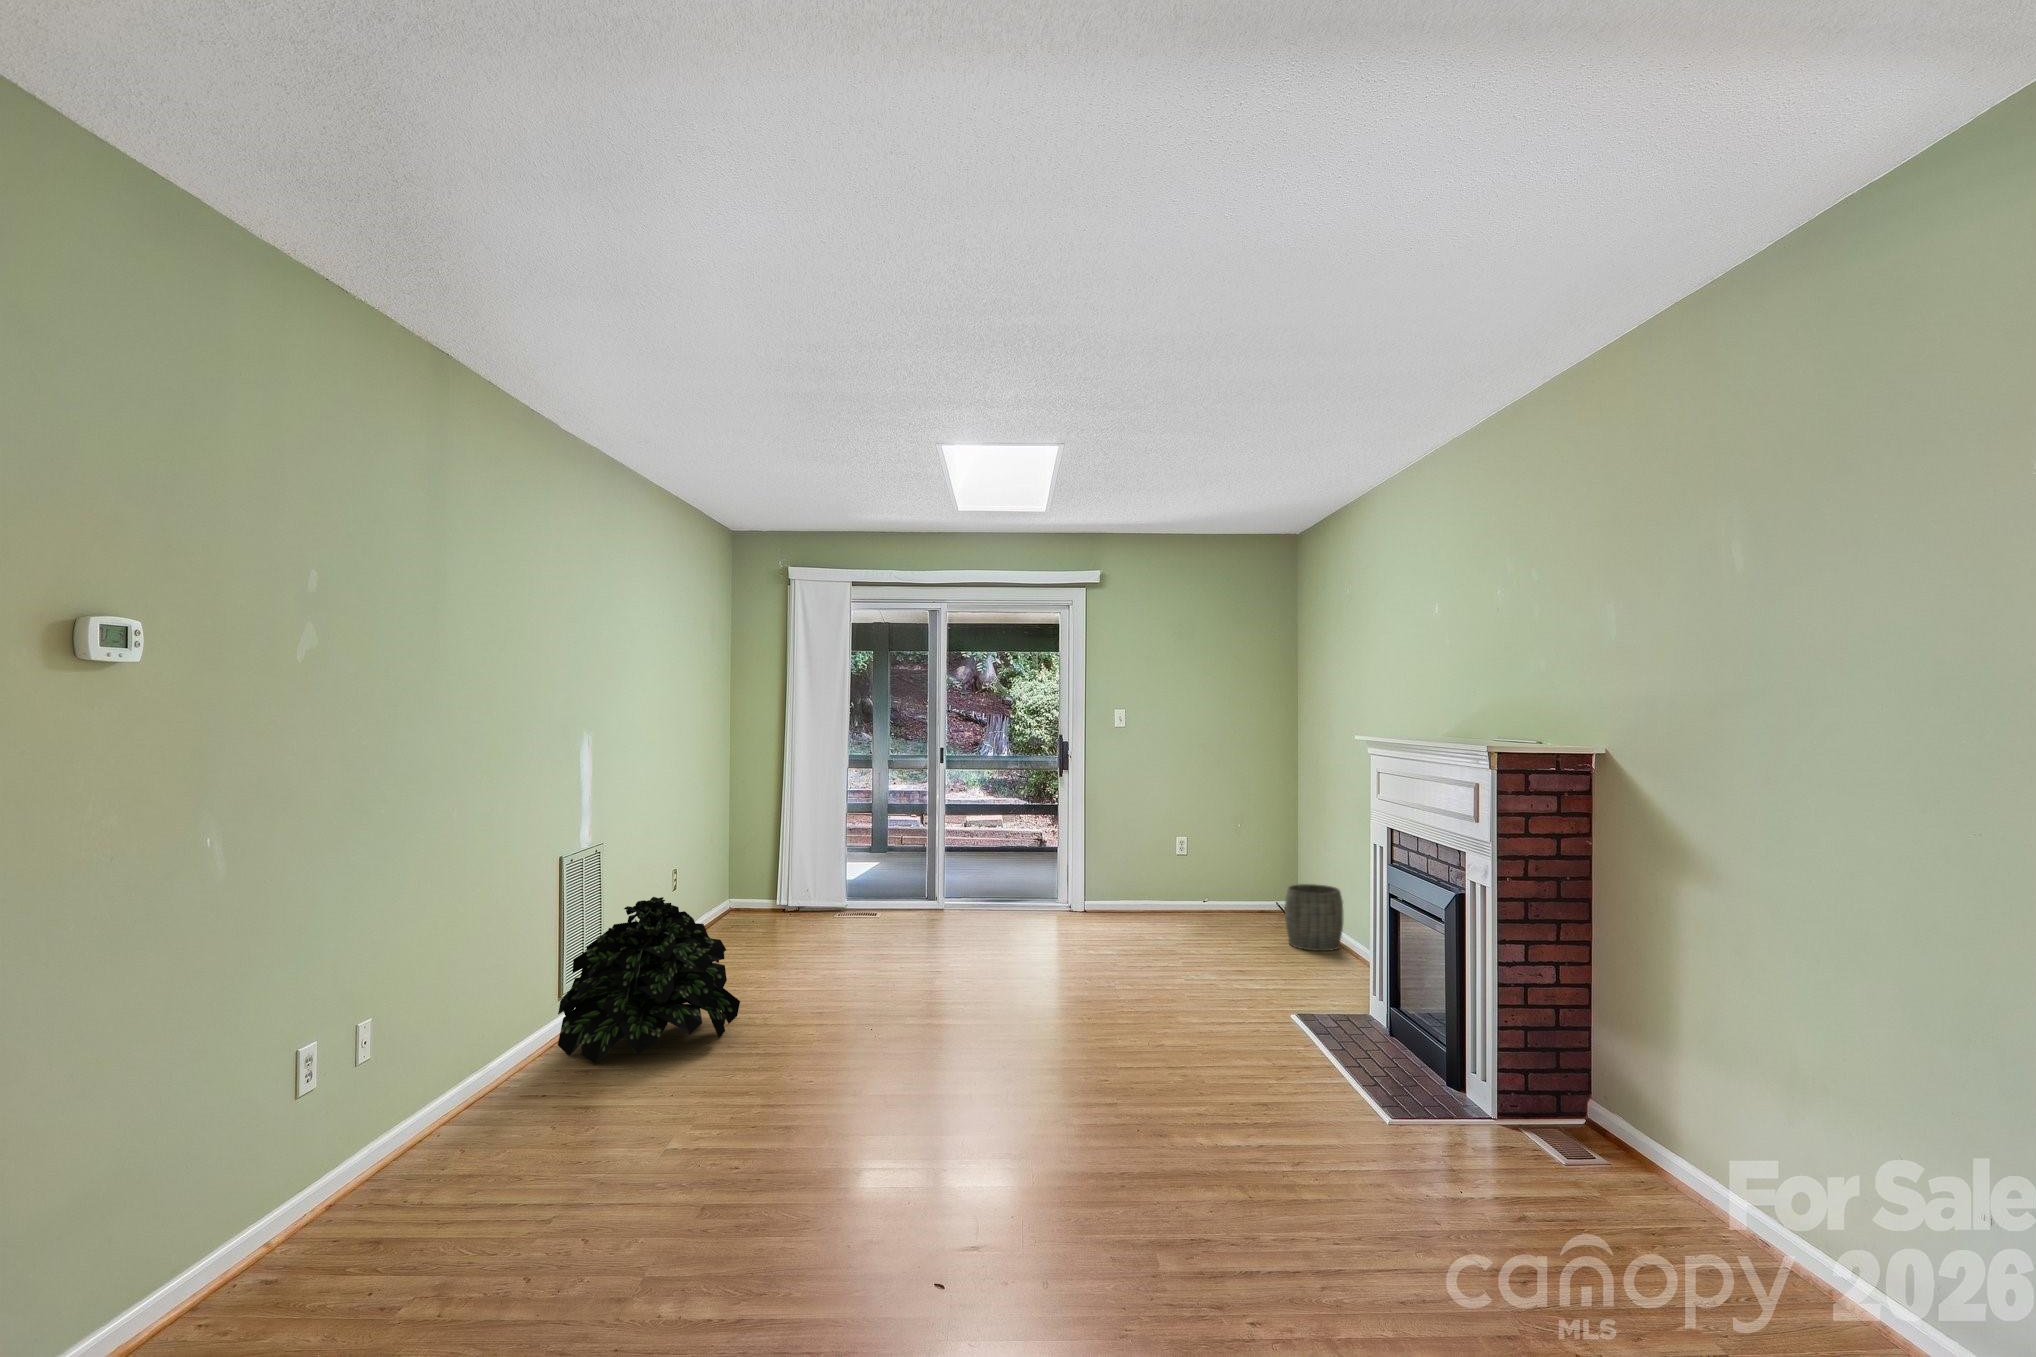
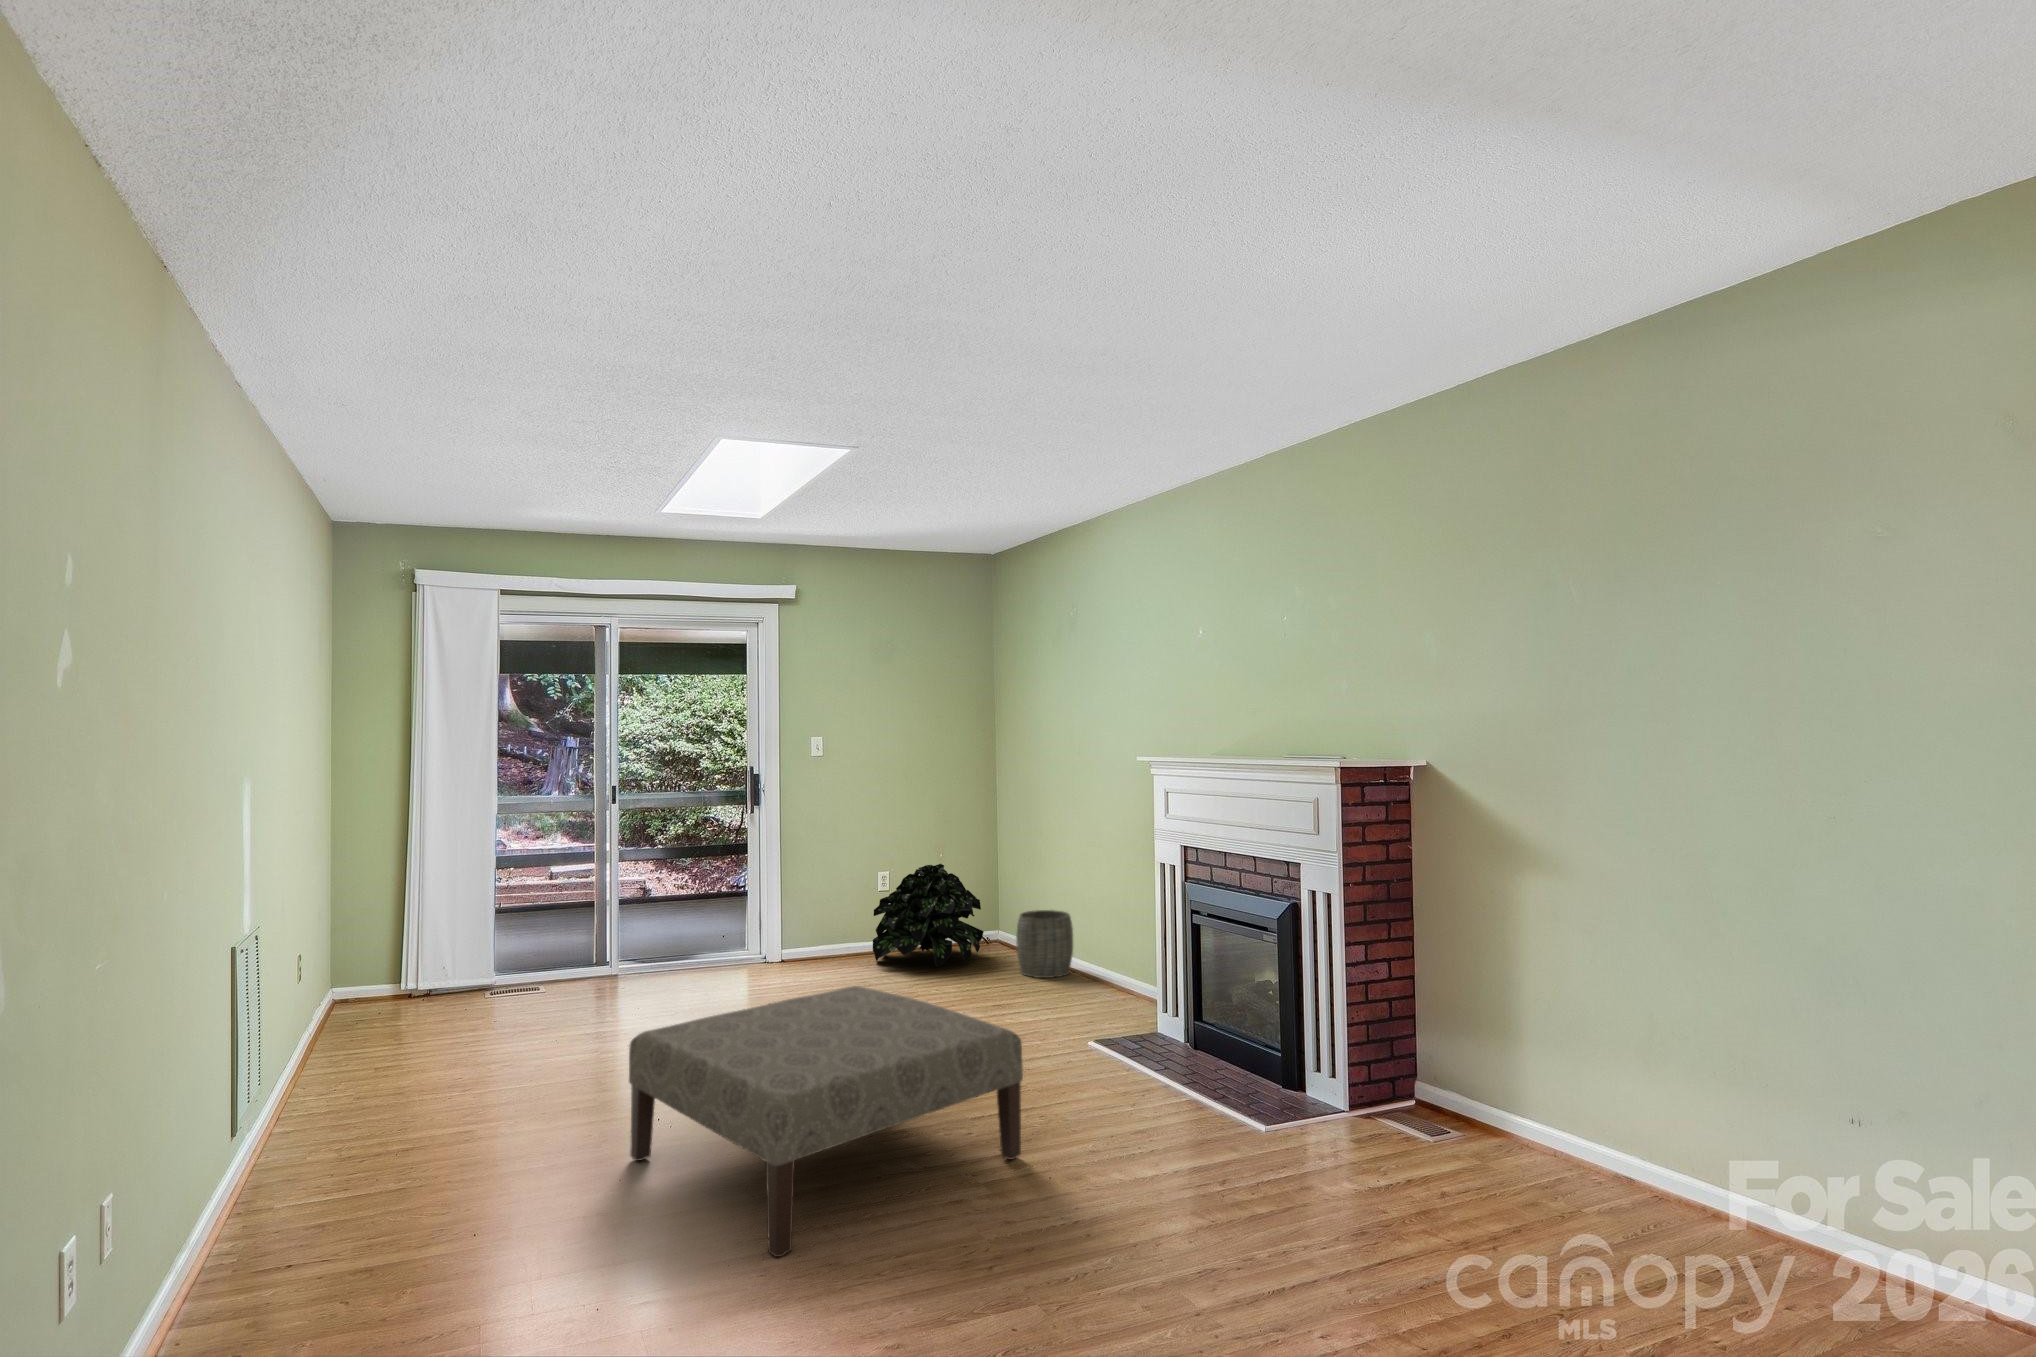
potted plant: present [558,897,740,1064] -> present [873,864,984,967]
ottoman: none [853,929,1139,1123] -> present [629,986,1023,1257]

